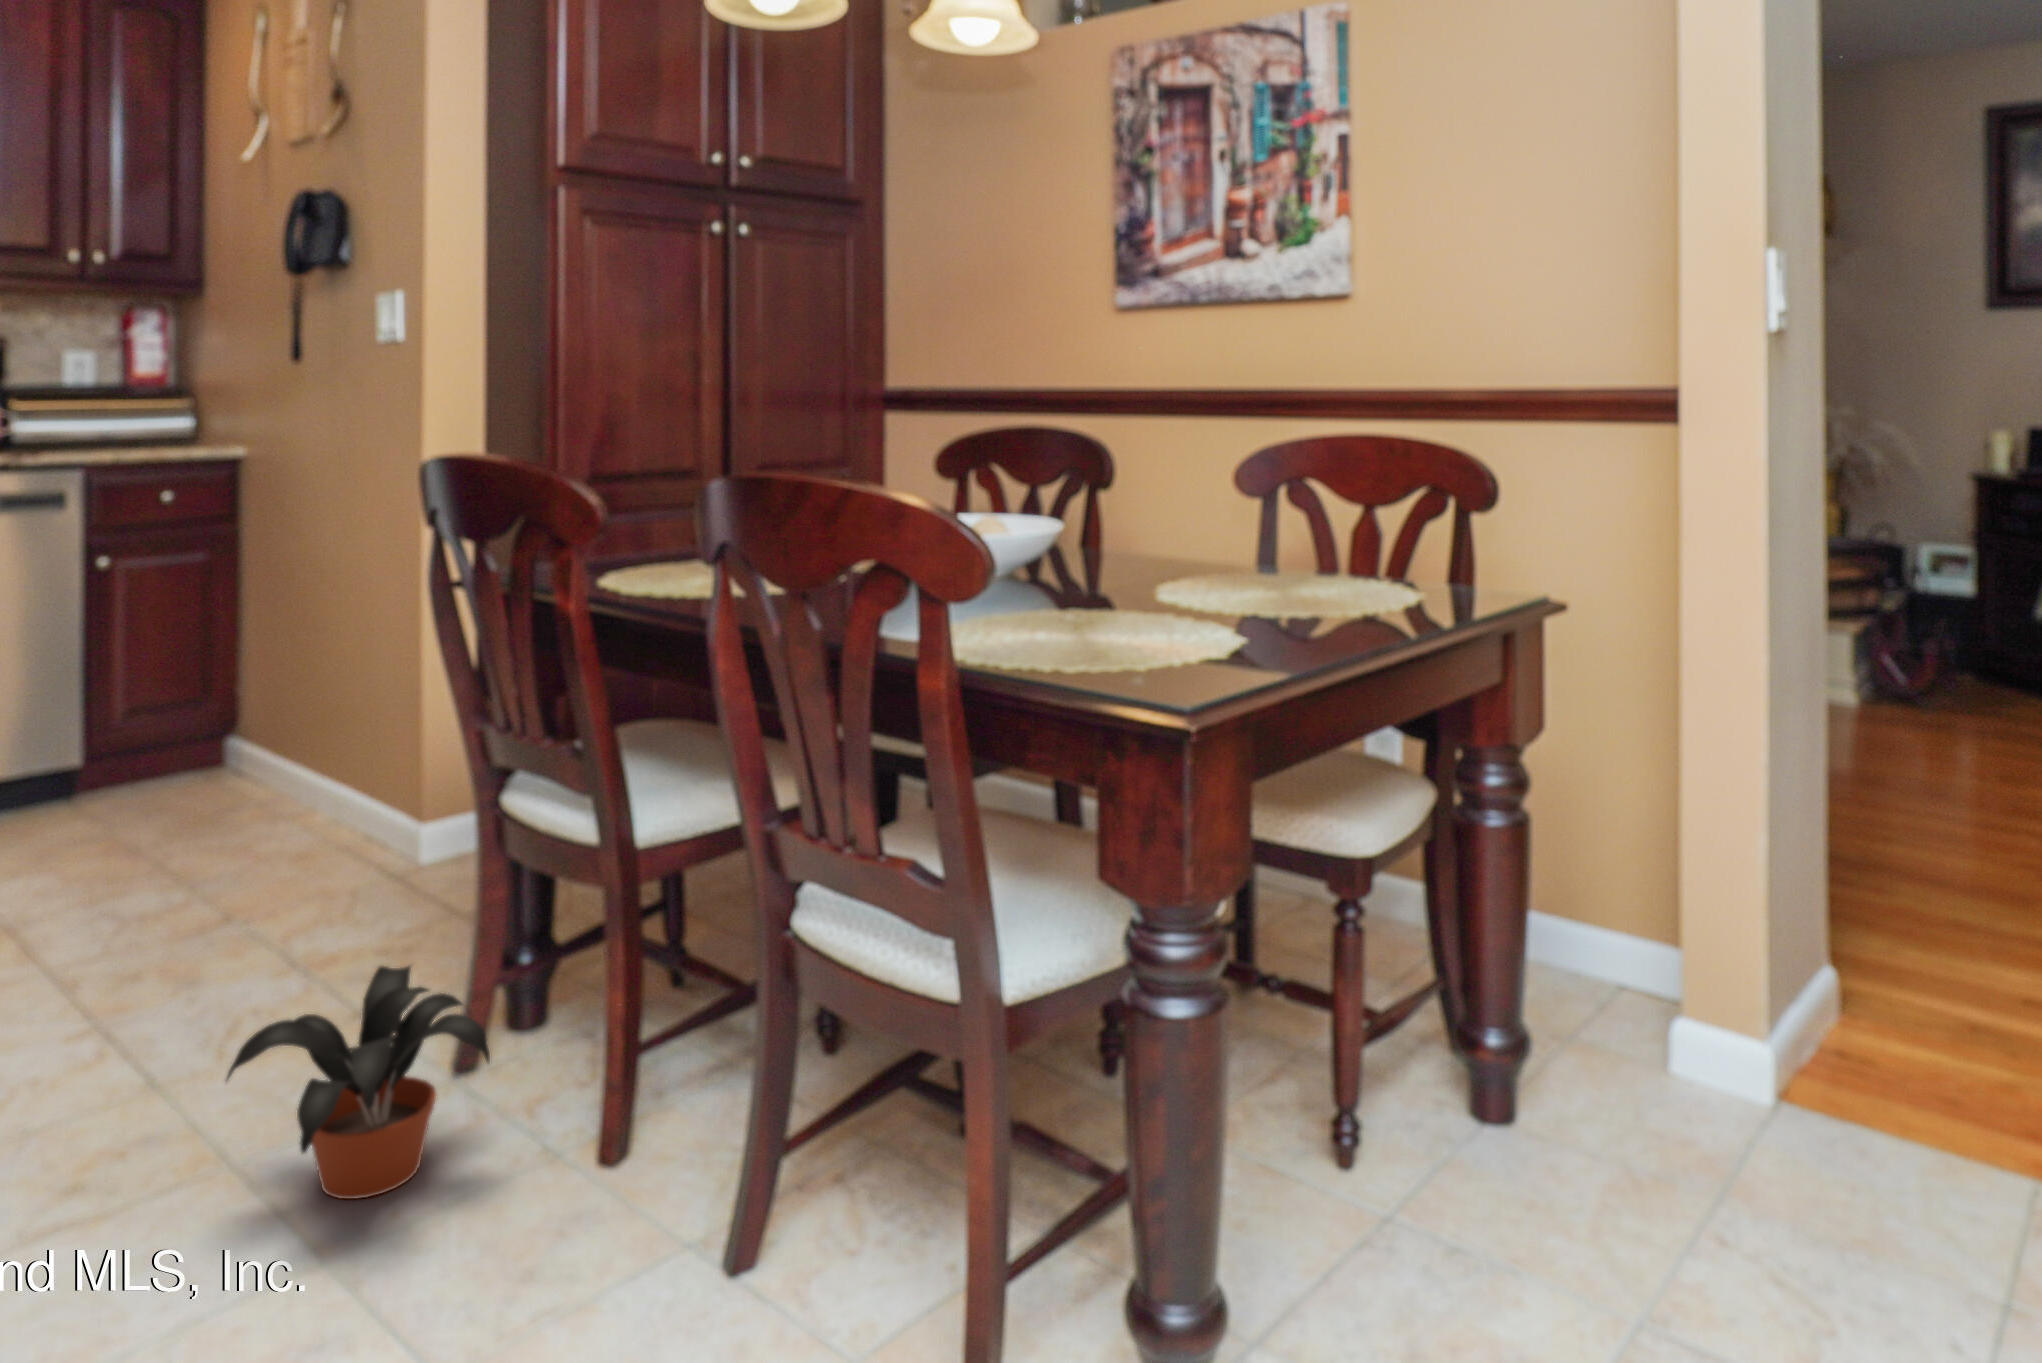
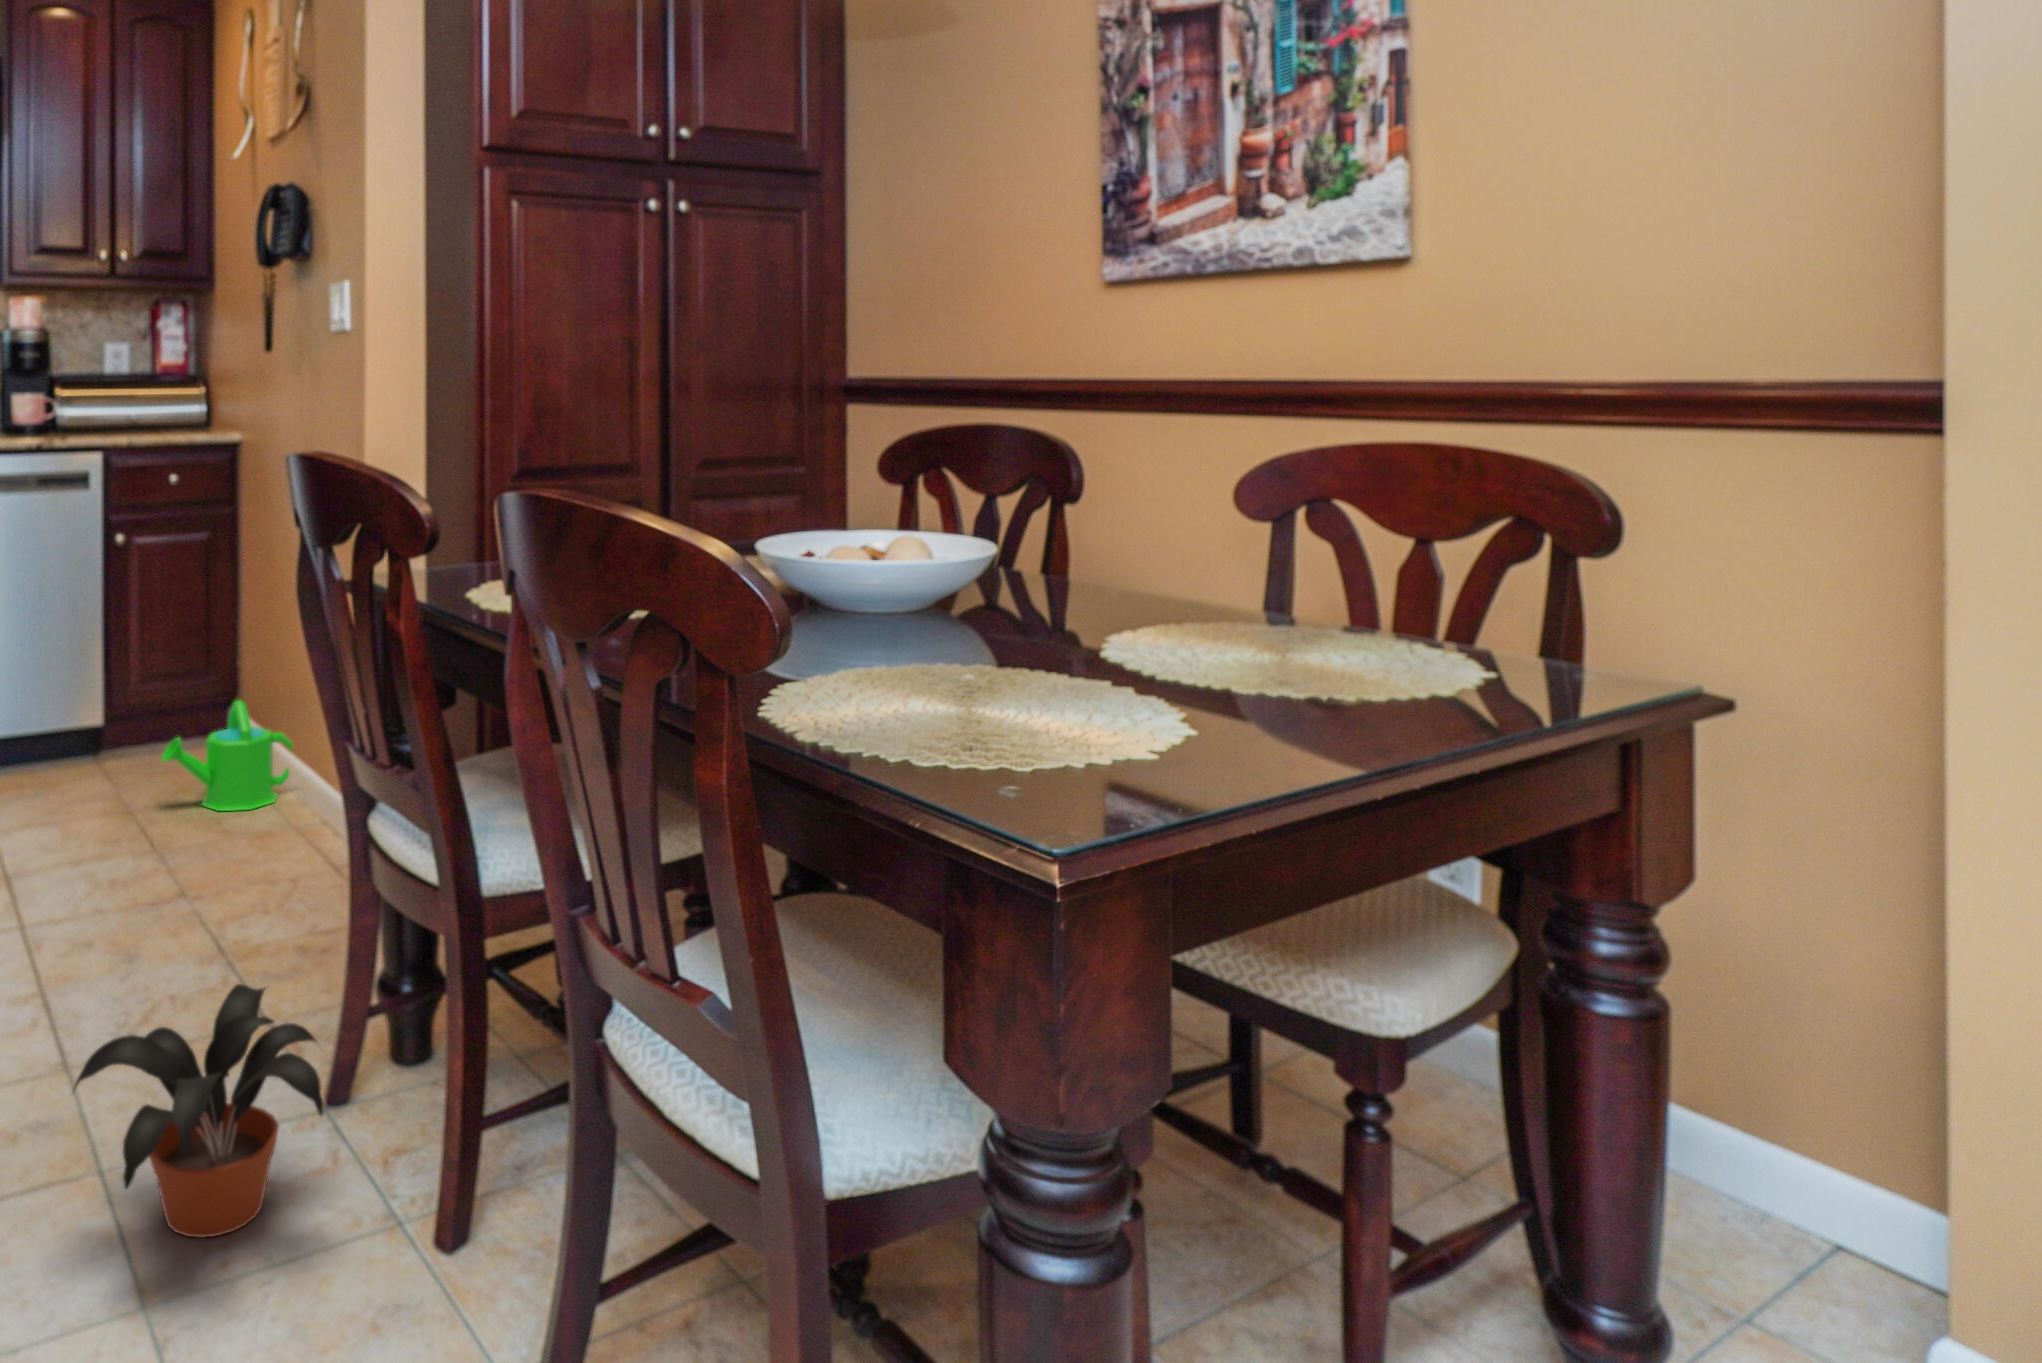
watering can: none [177,727,336,845] -> present [162,700,293,811]

